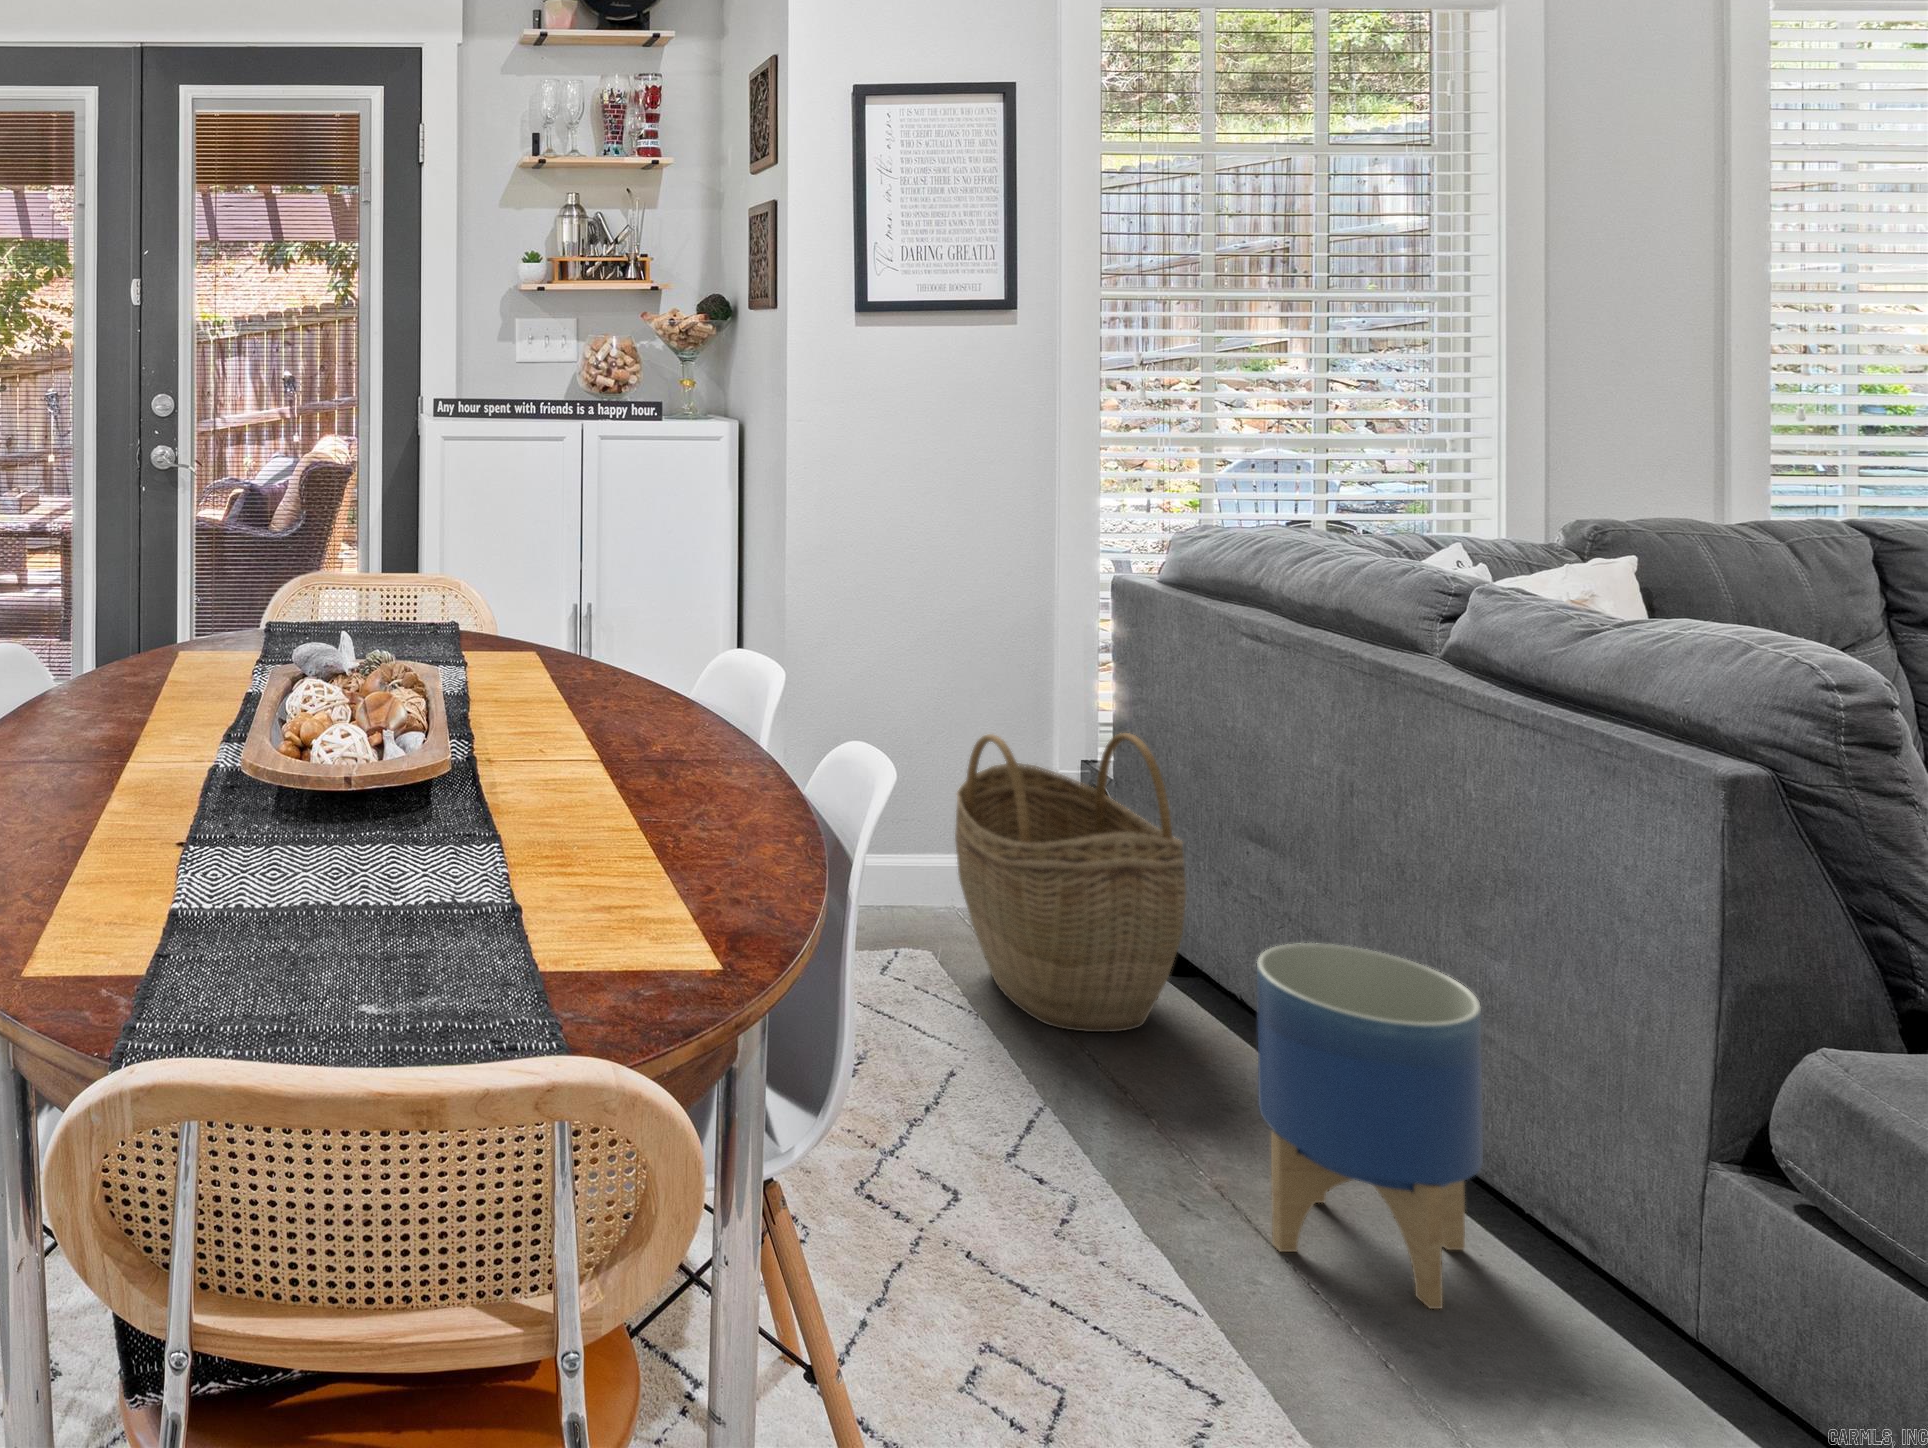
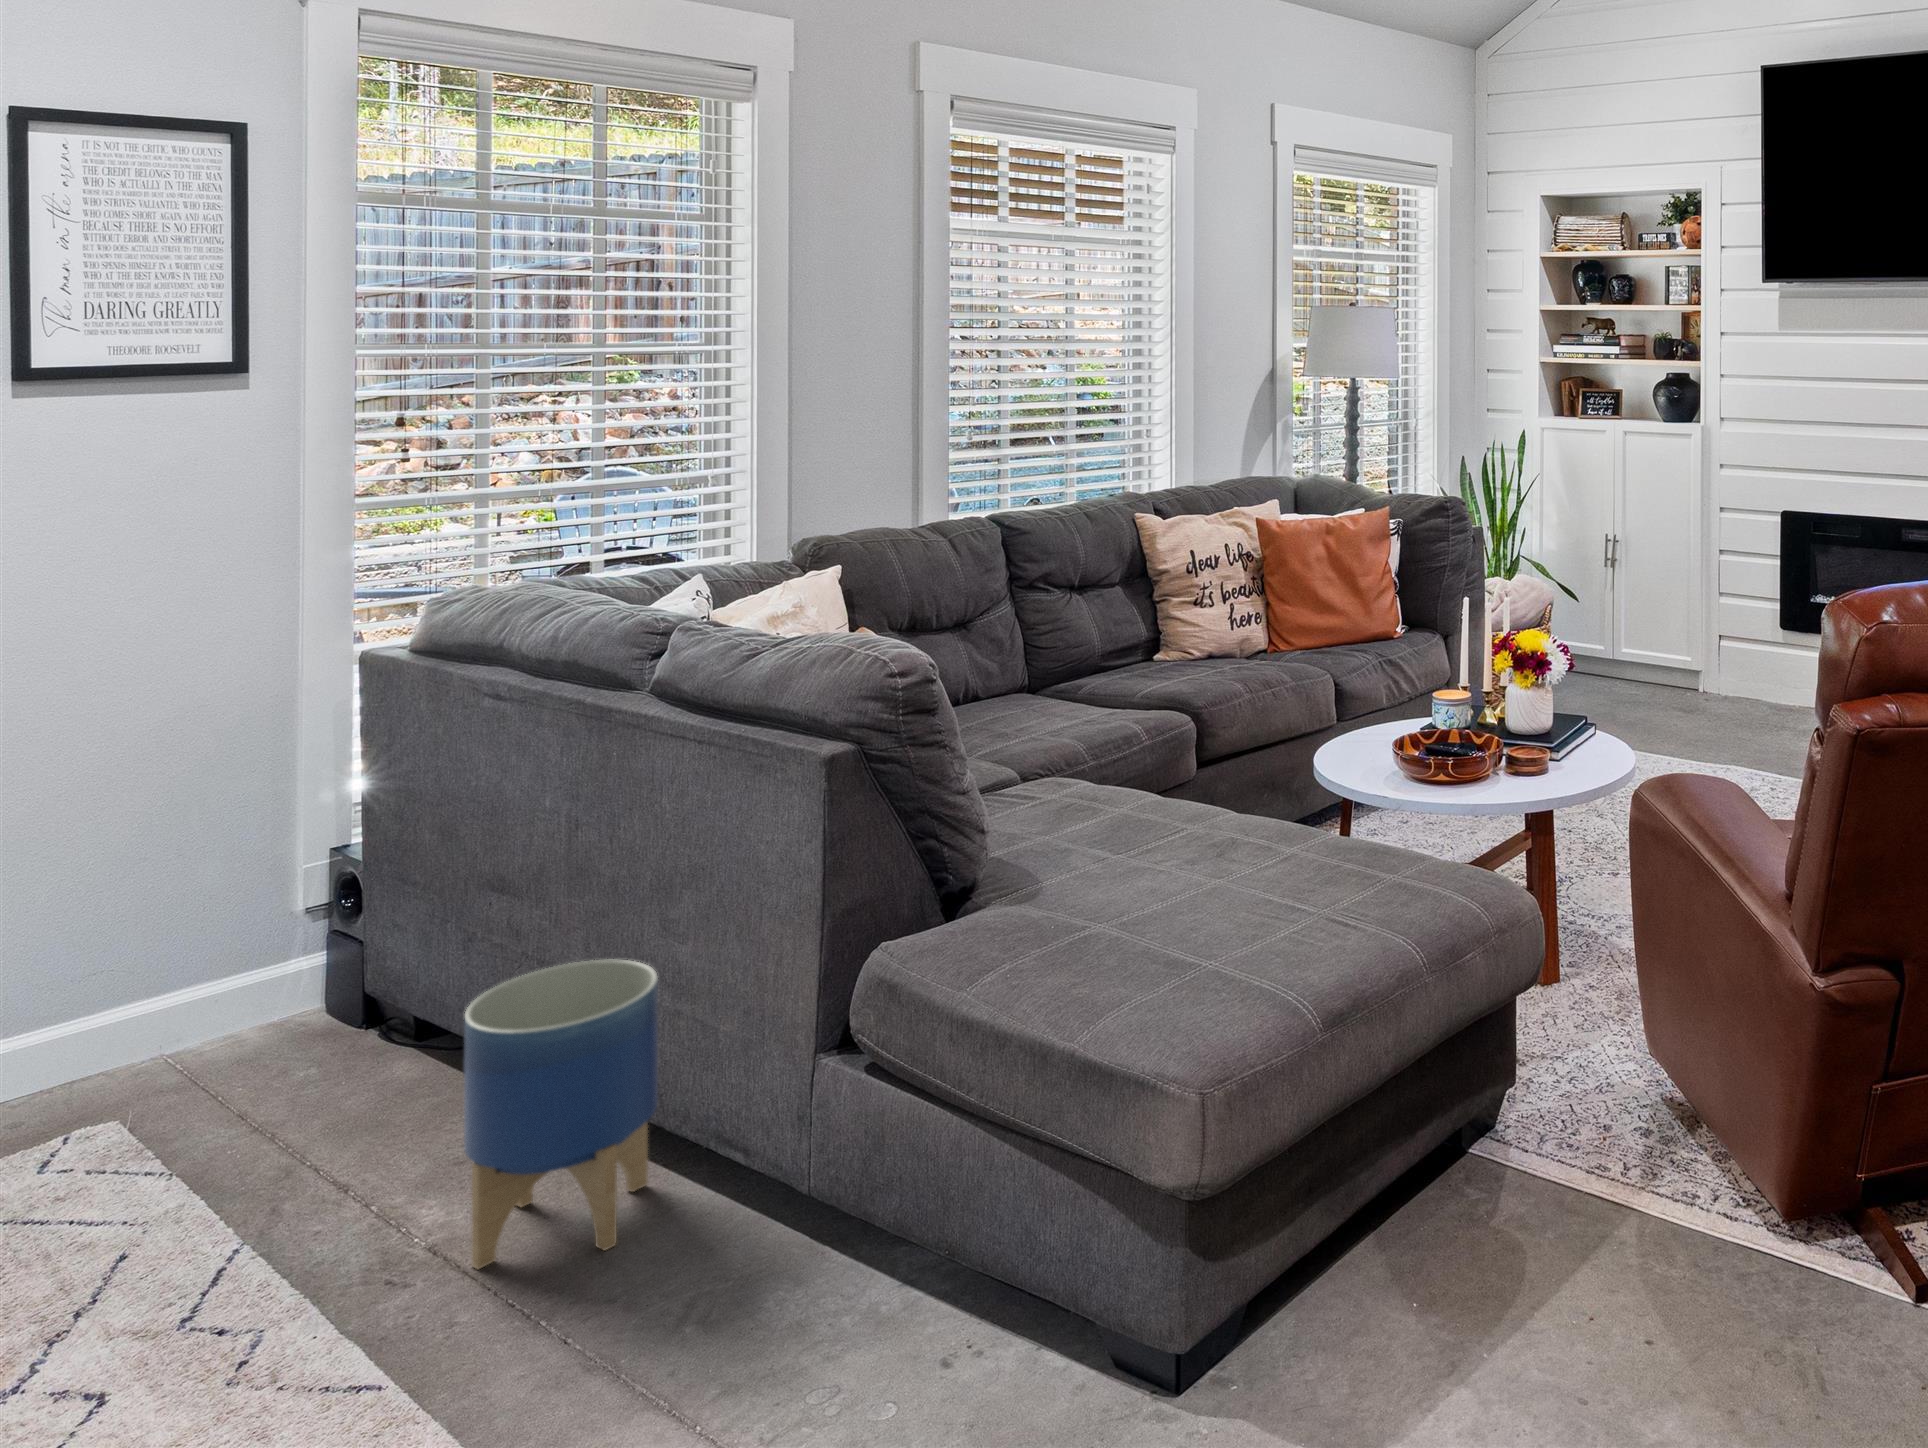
woven basket: present [955,733,1186,1032] -> none [149,817,426,1155]

